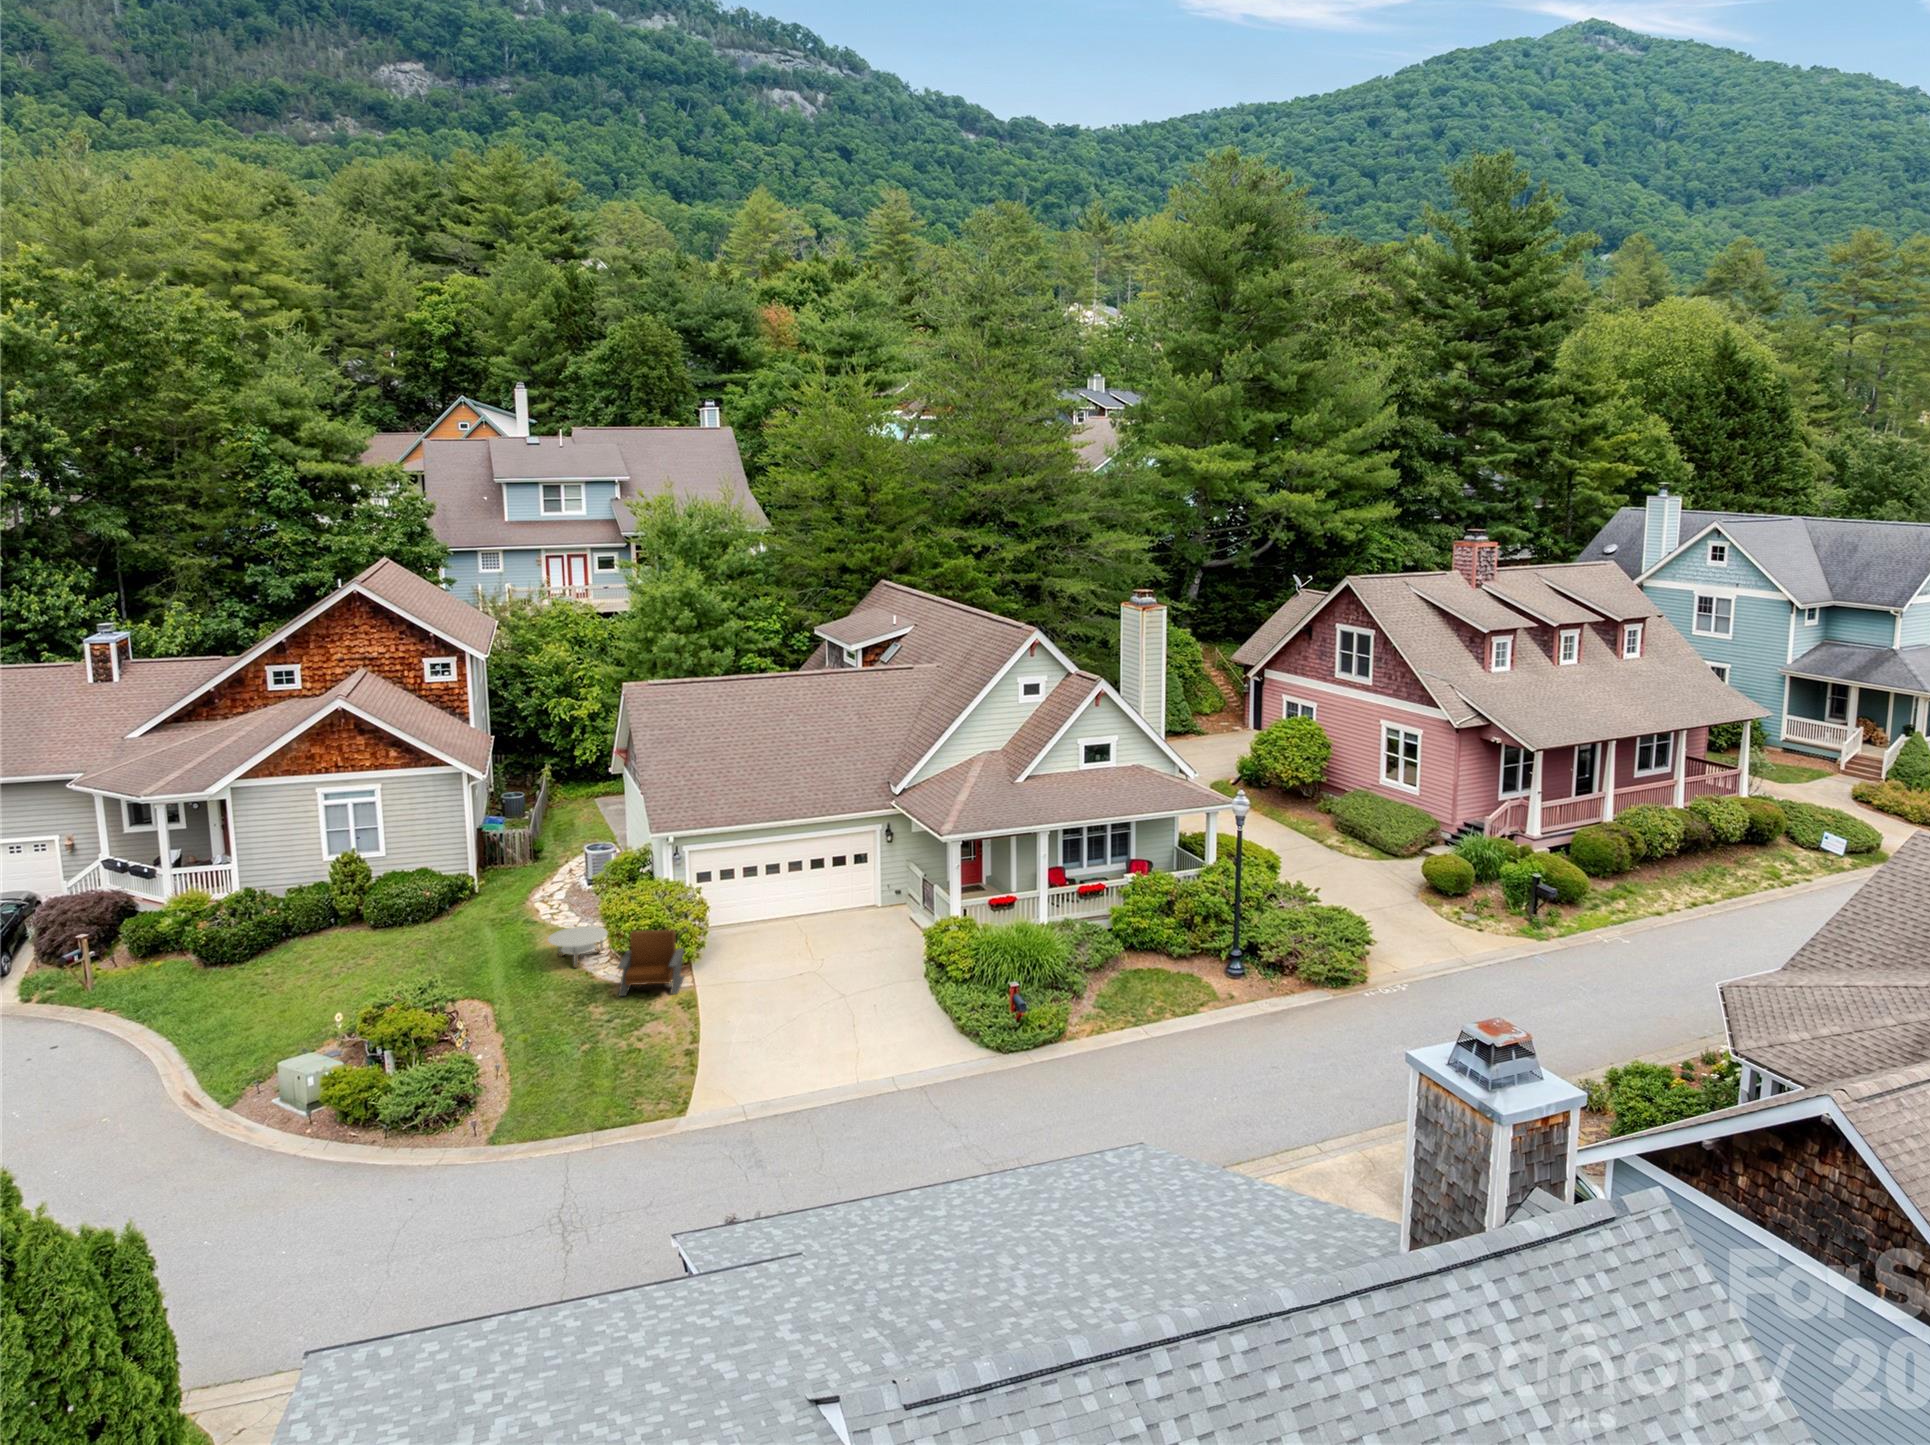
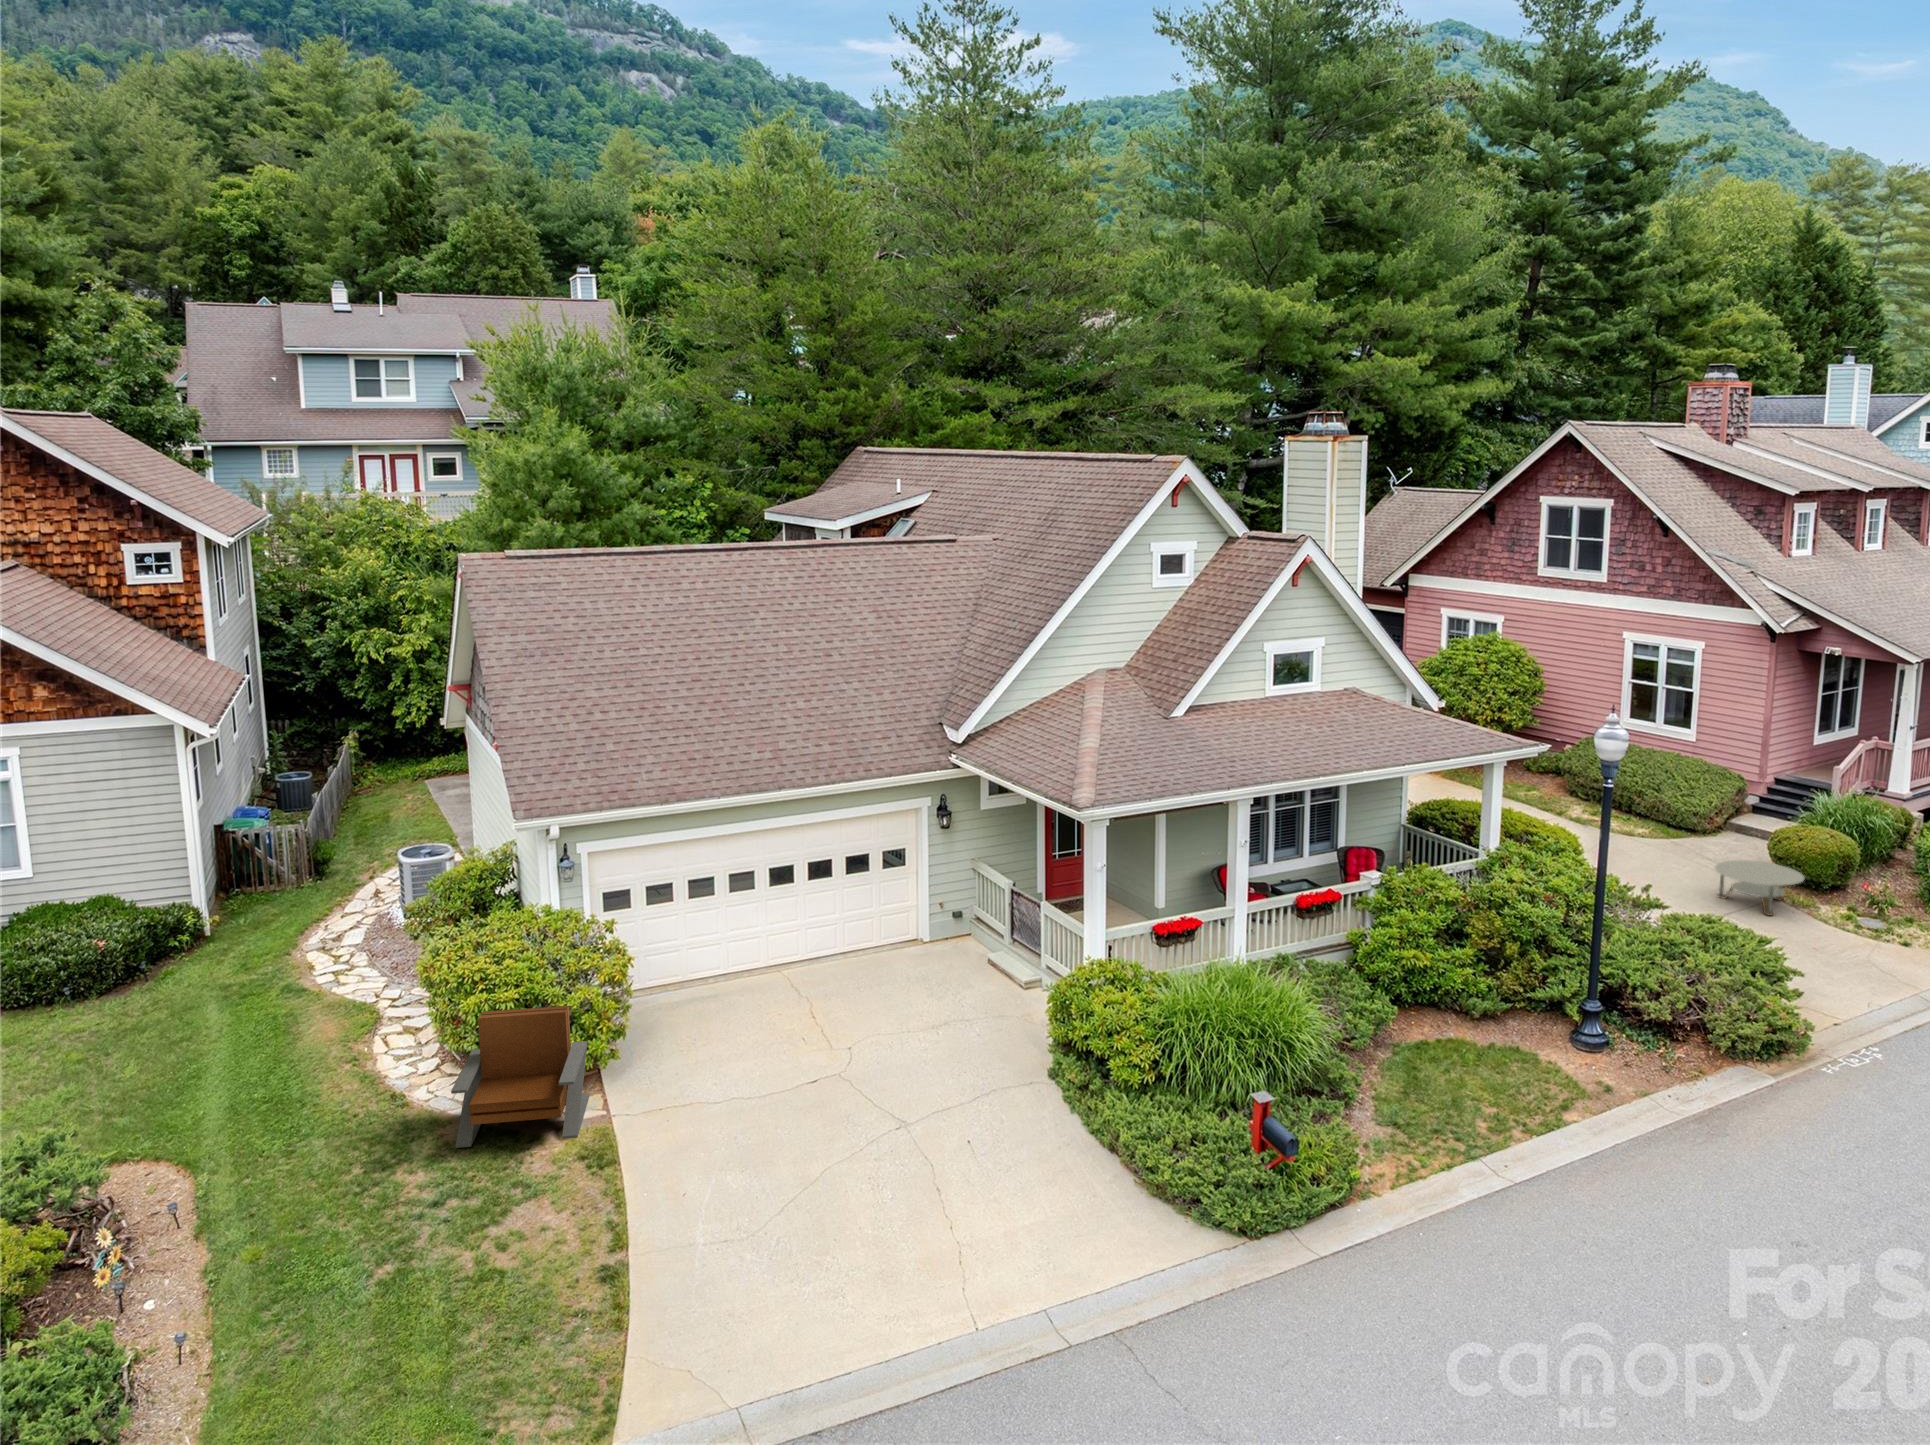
round table: present [548,926,608,968] -> present [1715,860,1804,916]

